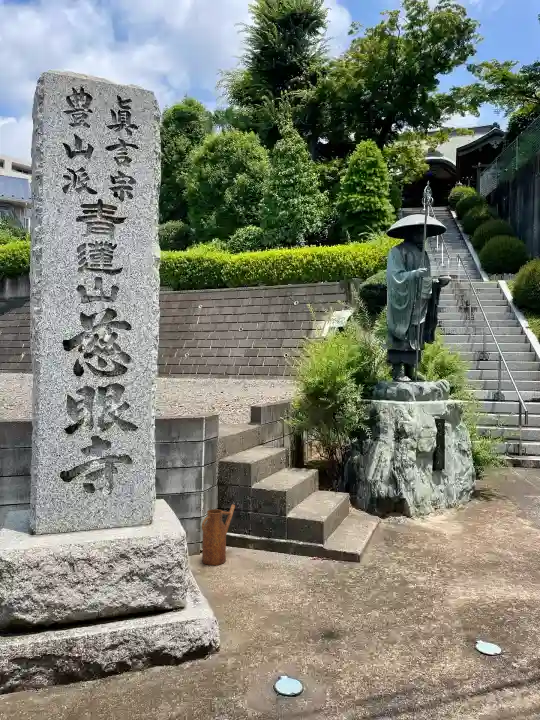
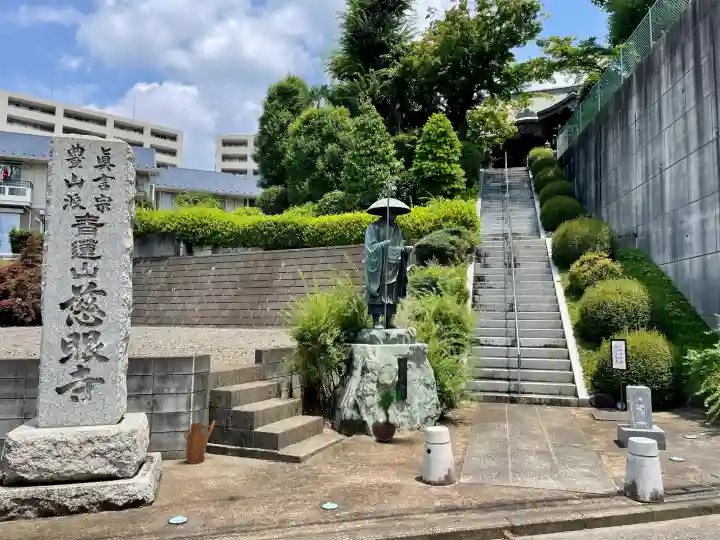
potted tree: none [413,455,457,526] -> present [372,389,400,441]

